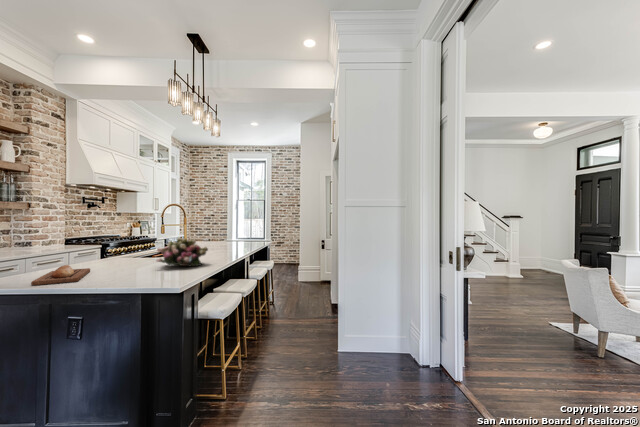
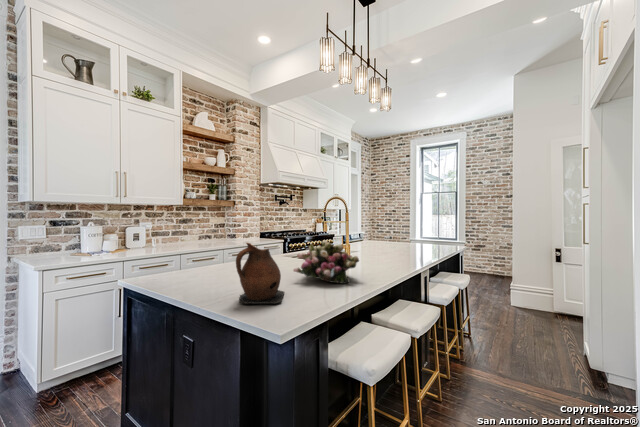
ceramic pitcher: none [119,239,161,283] -> present [236,243,284,304]
bread loaf: present [31,265,90,285] -> none [173,265,236,288]

